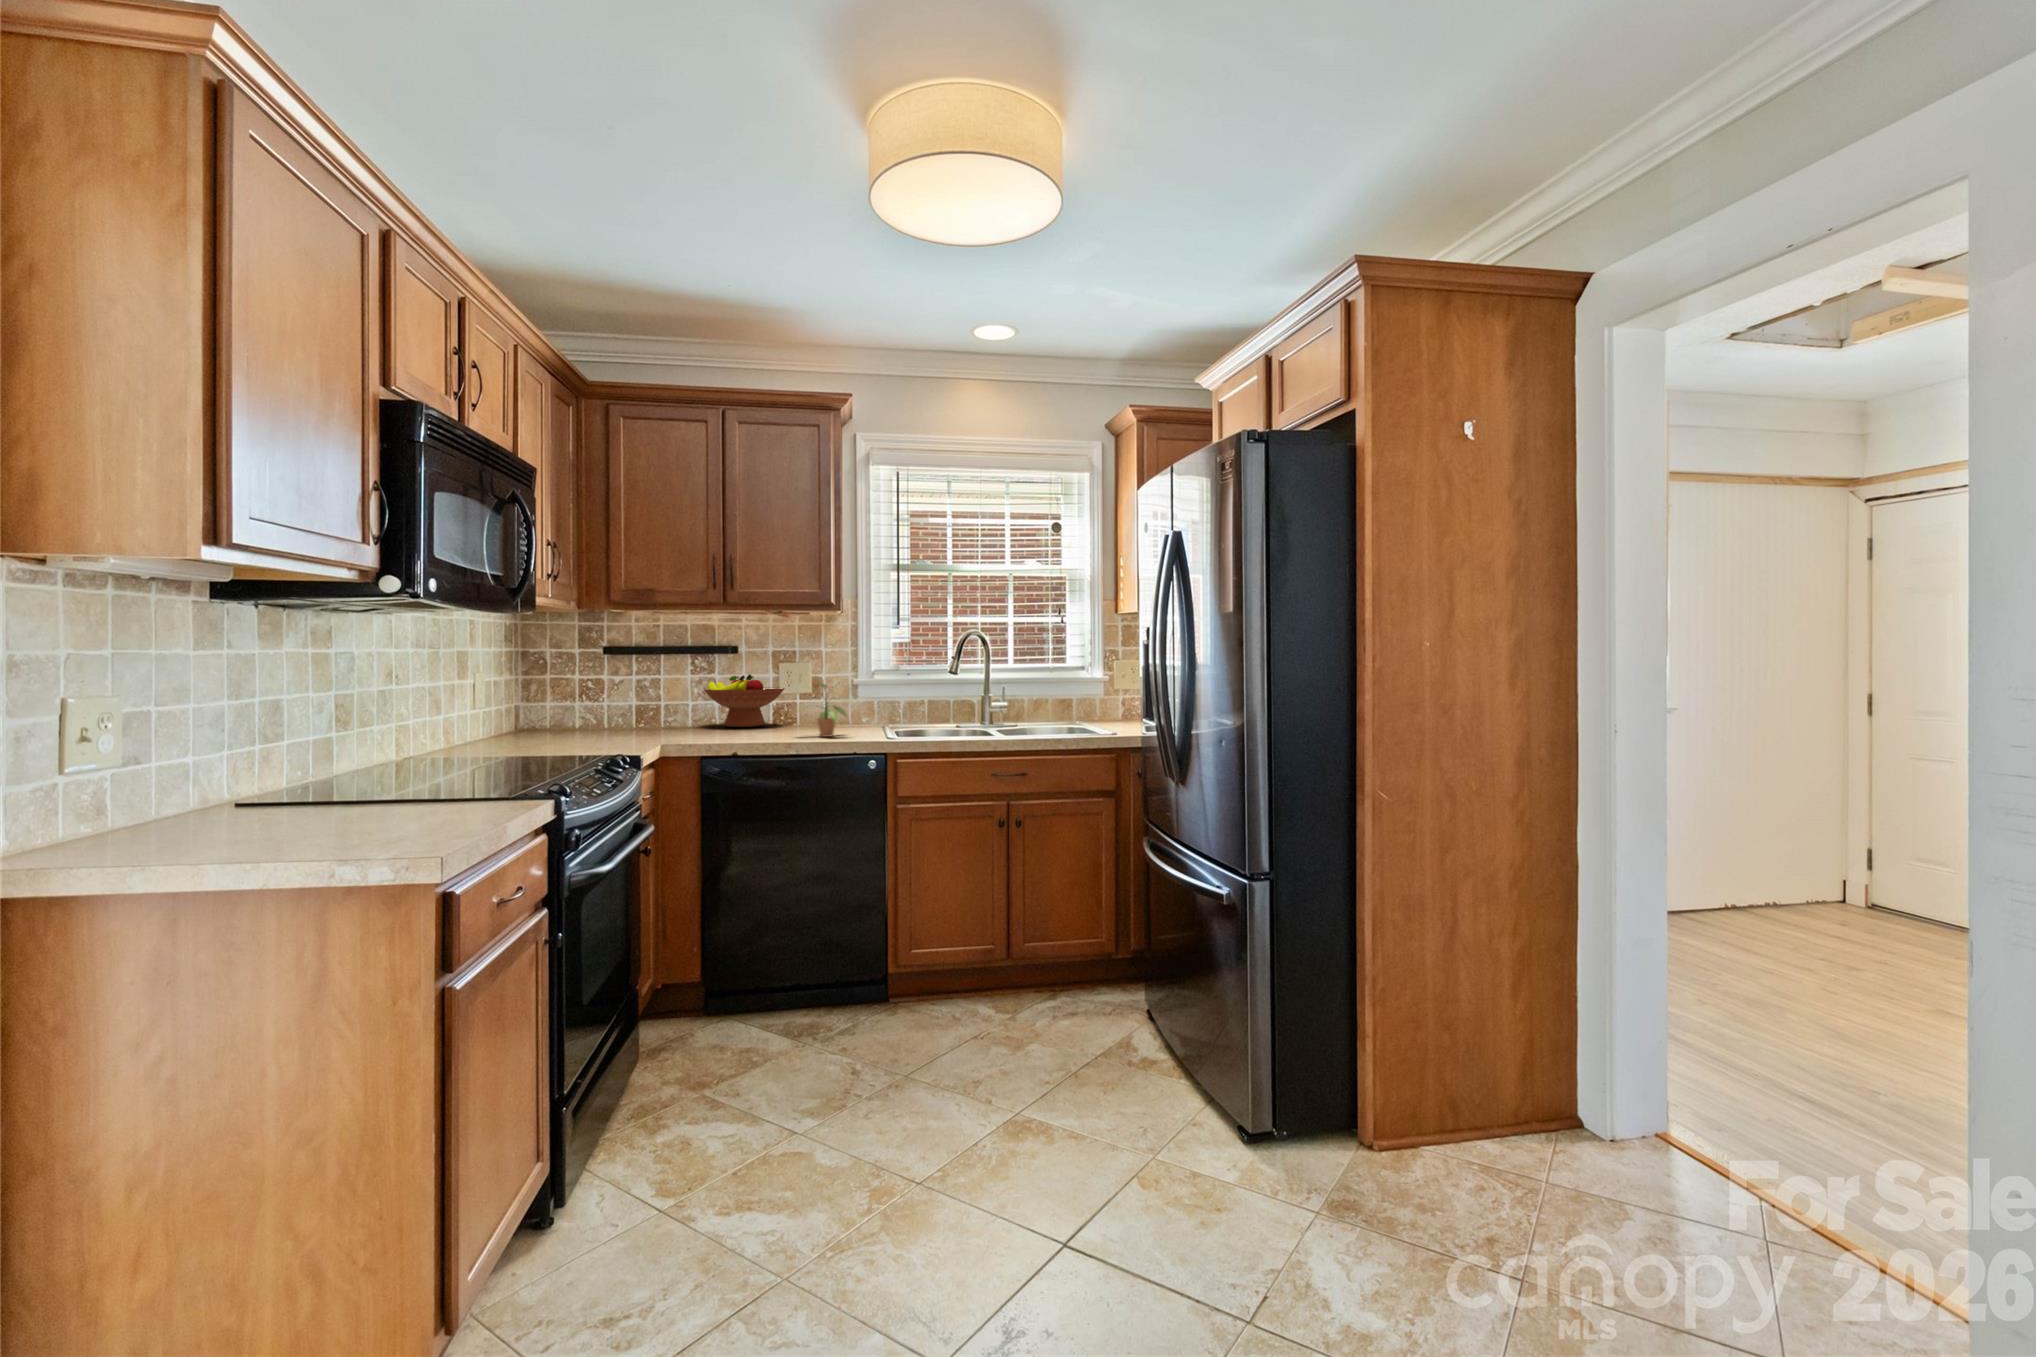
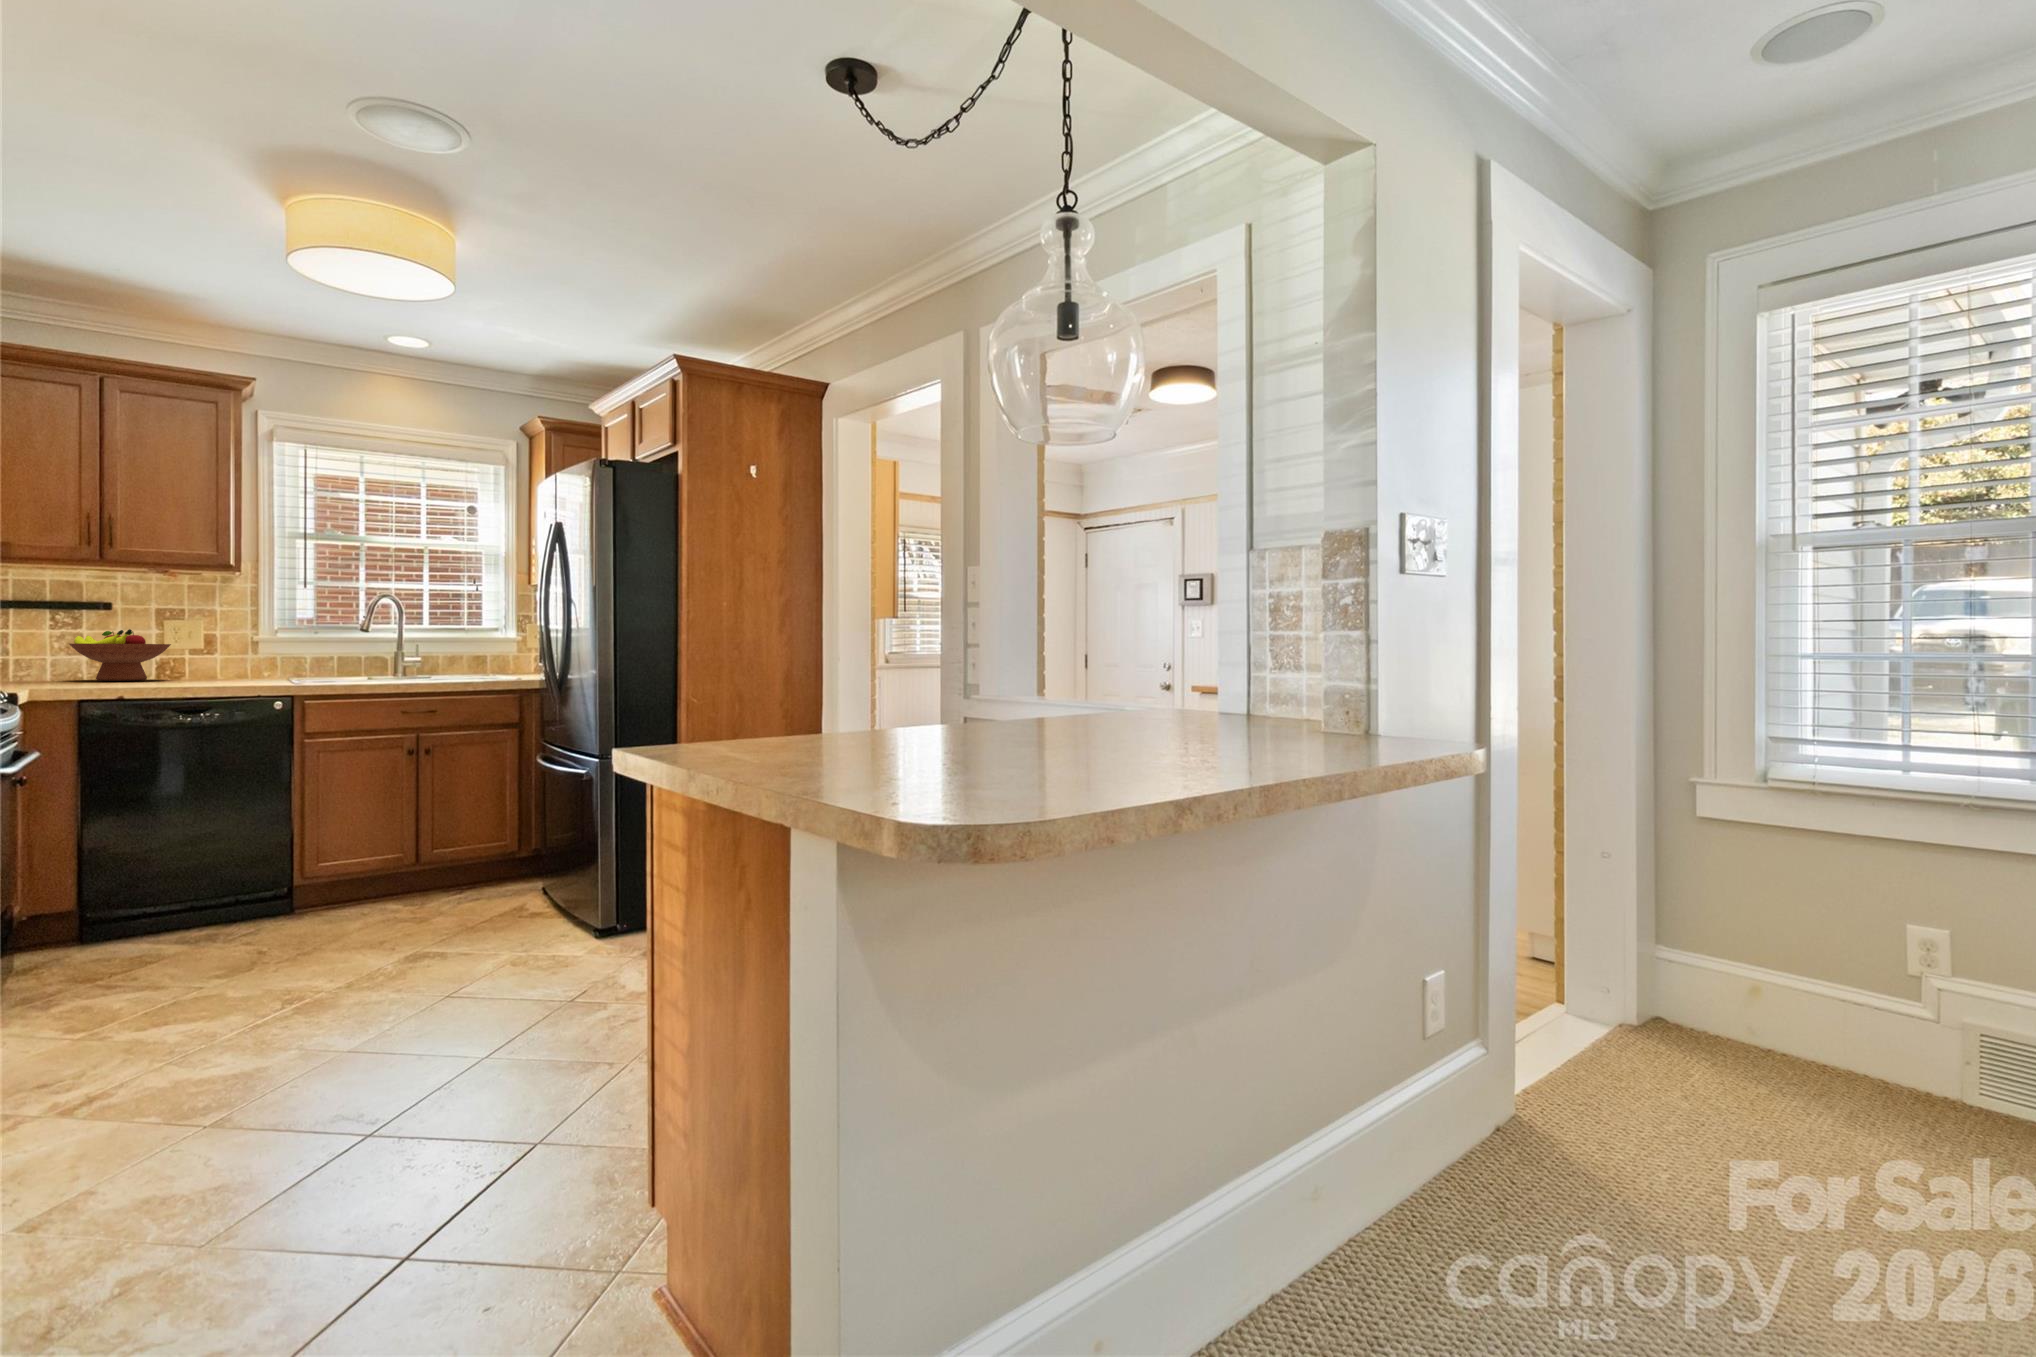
potted plant: present [798,682,848,737] -> none [190,622,254,685]

